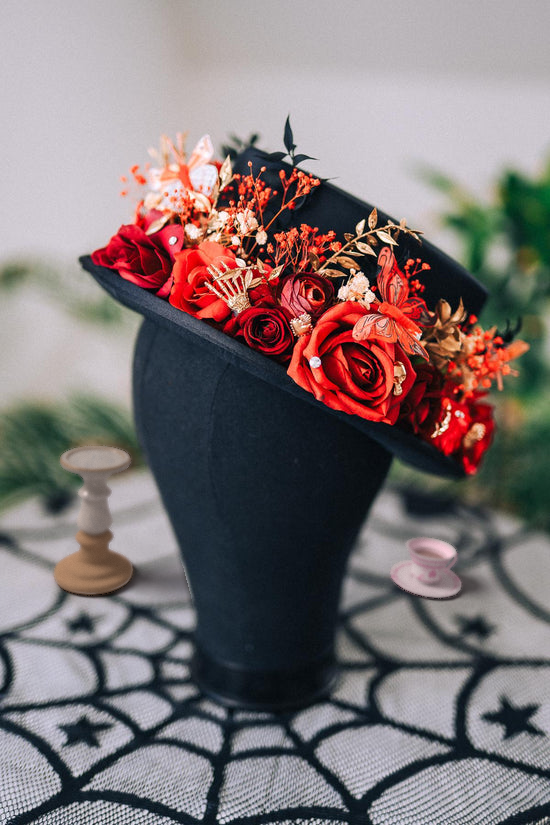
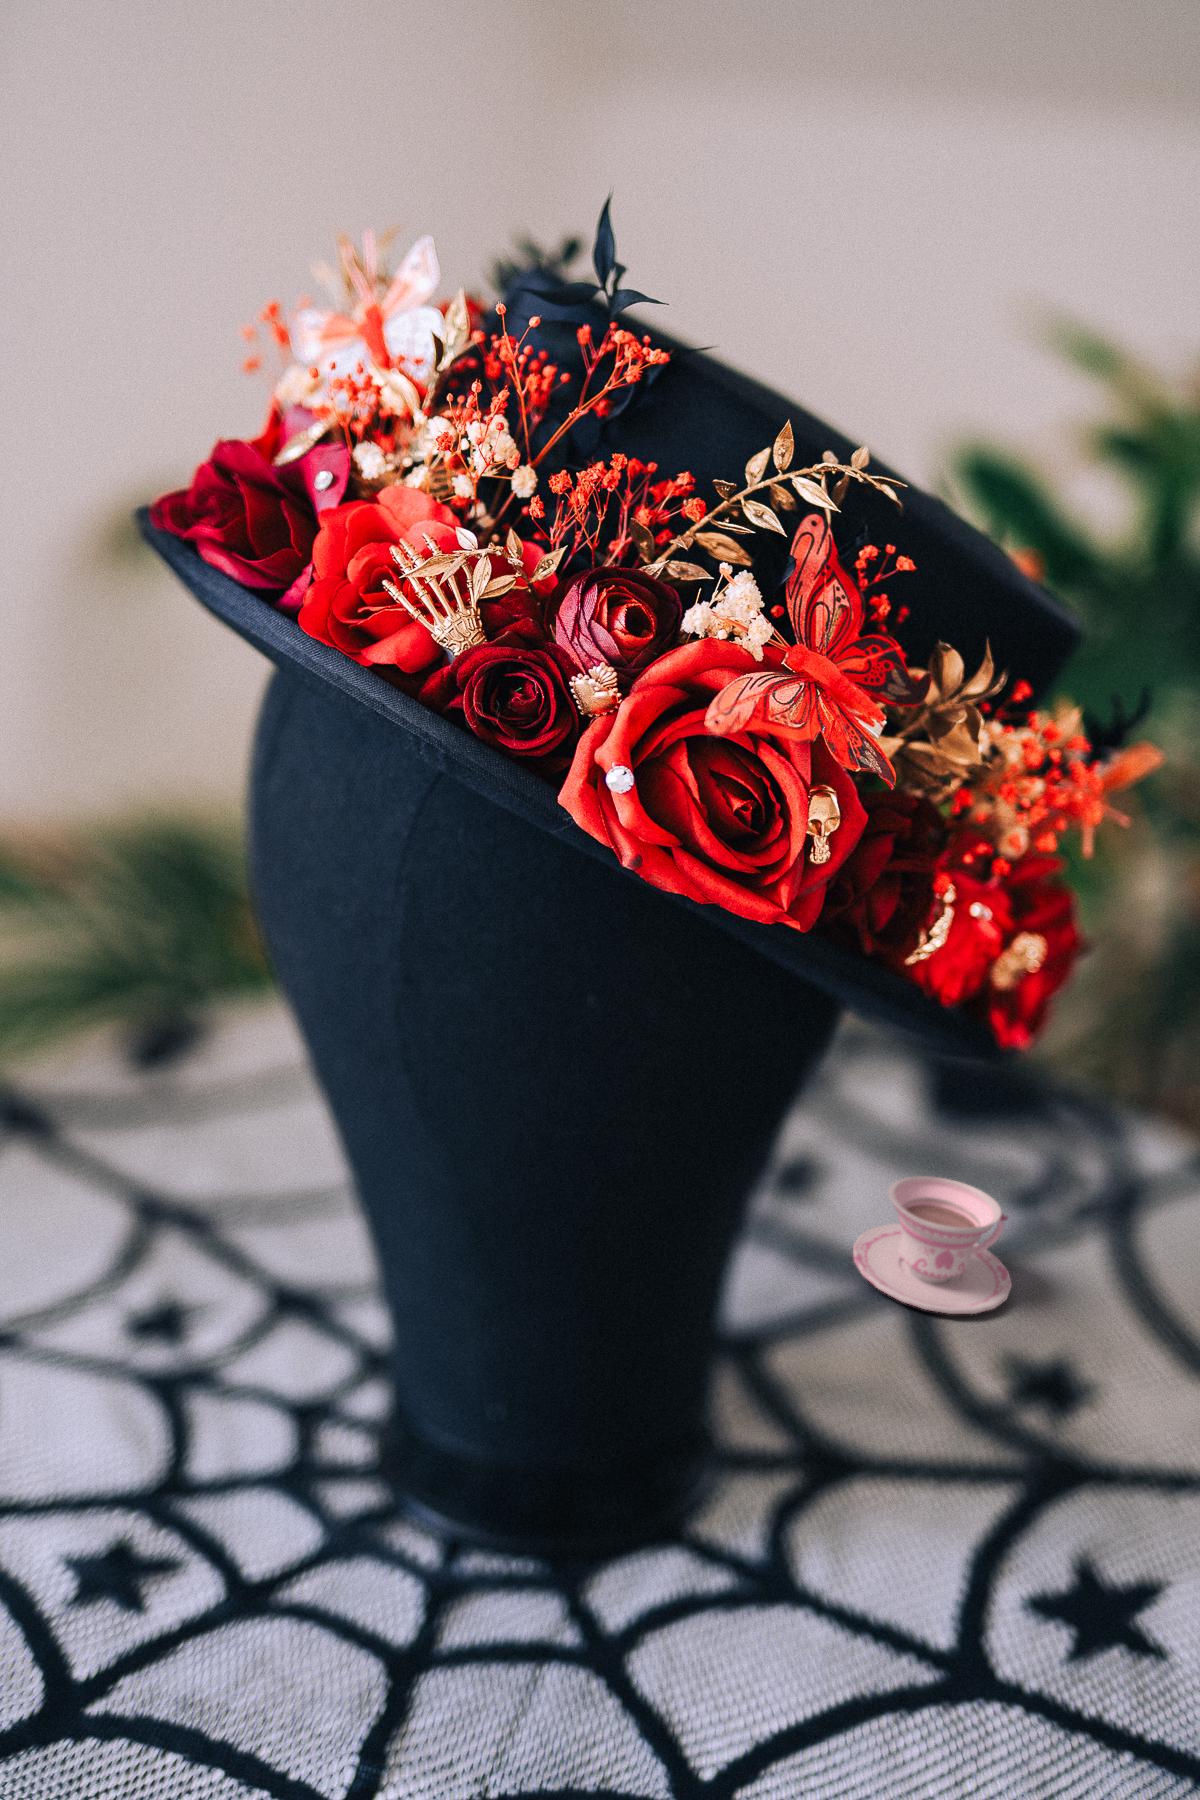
candle holder: present [54,446,133,595] -> none [117,944,289,1264]

